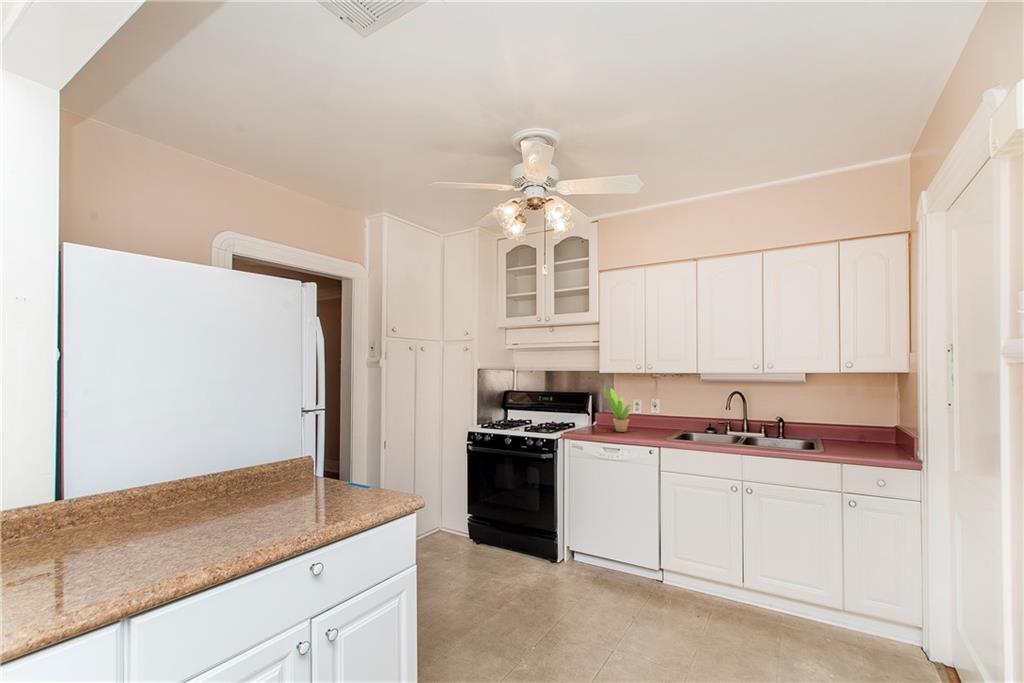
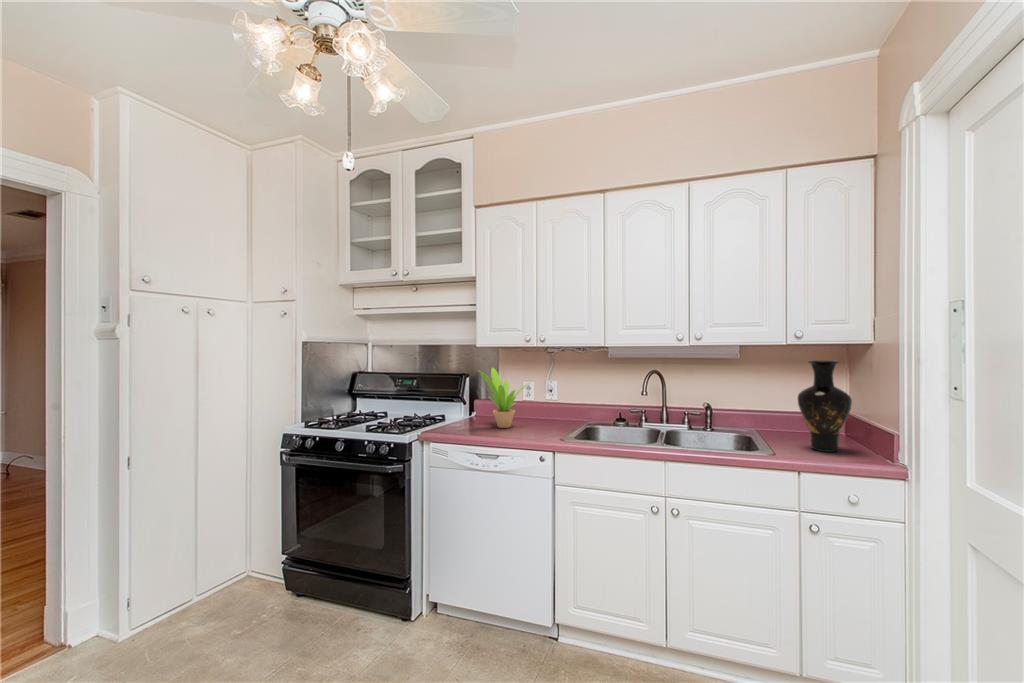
vase: none [846,386,888,453] -> present [798,361,852,452]

